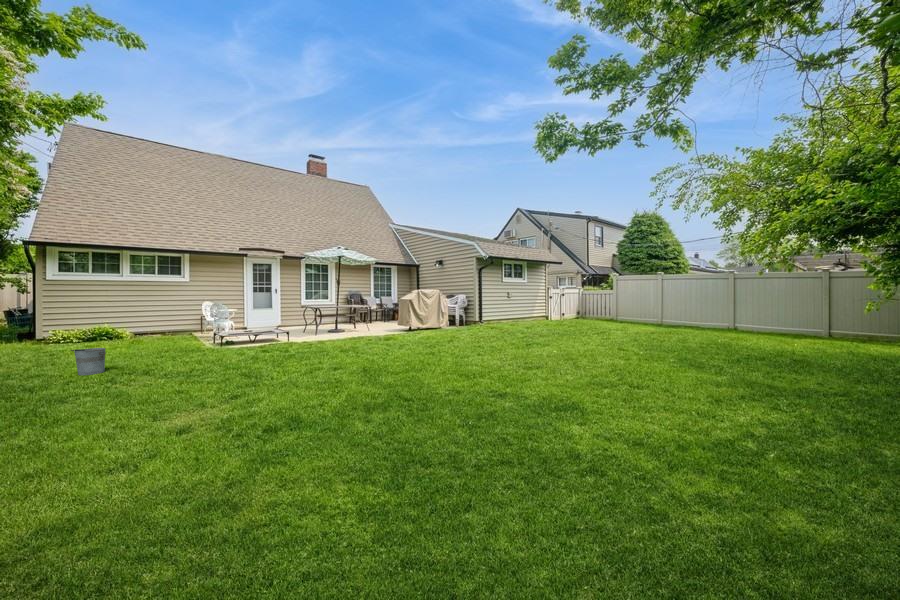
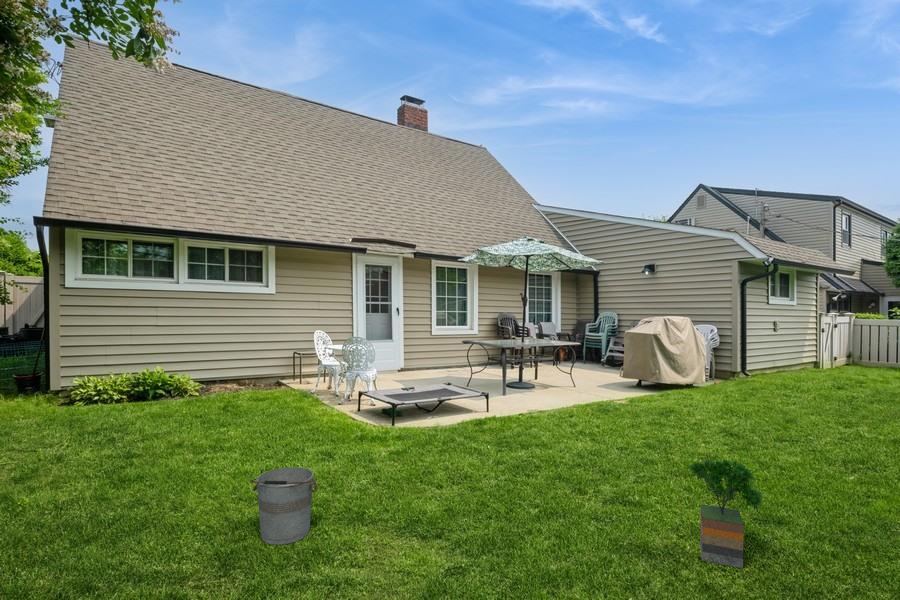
potted tree: none [248,334,277,374] -> present [689,458,762,568]

